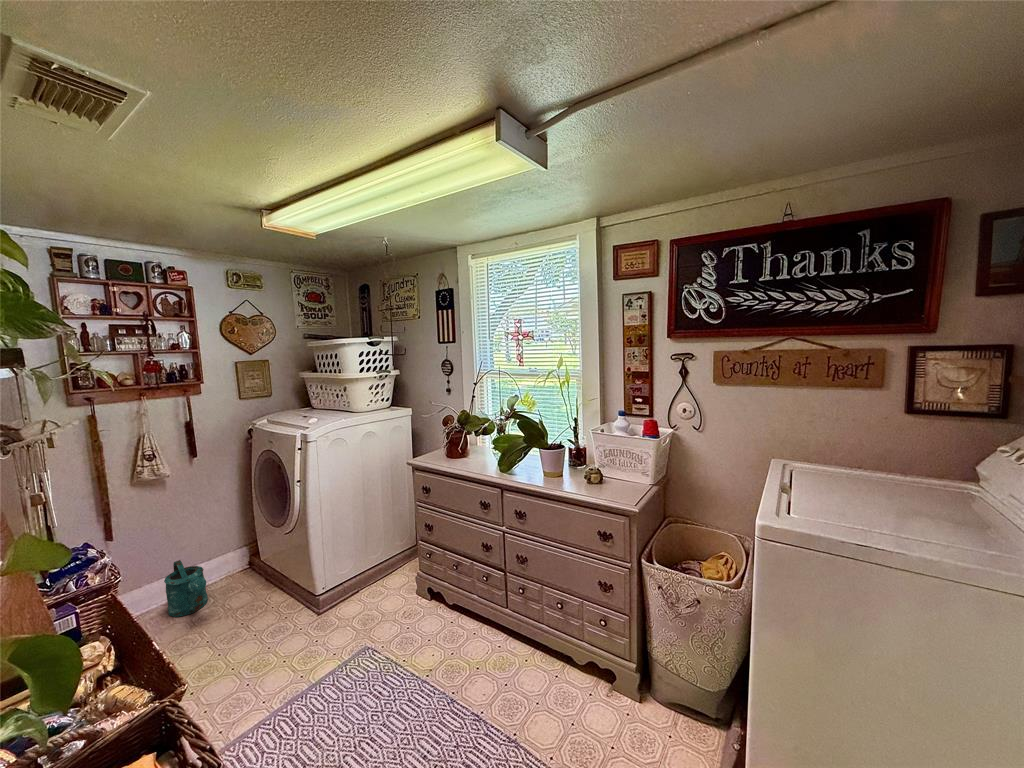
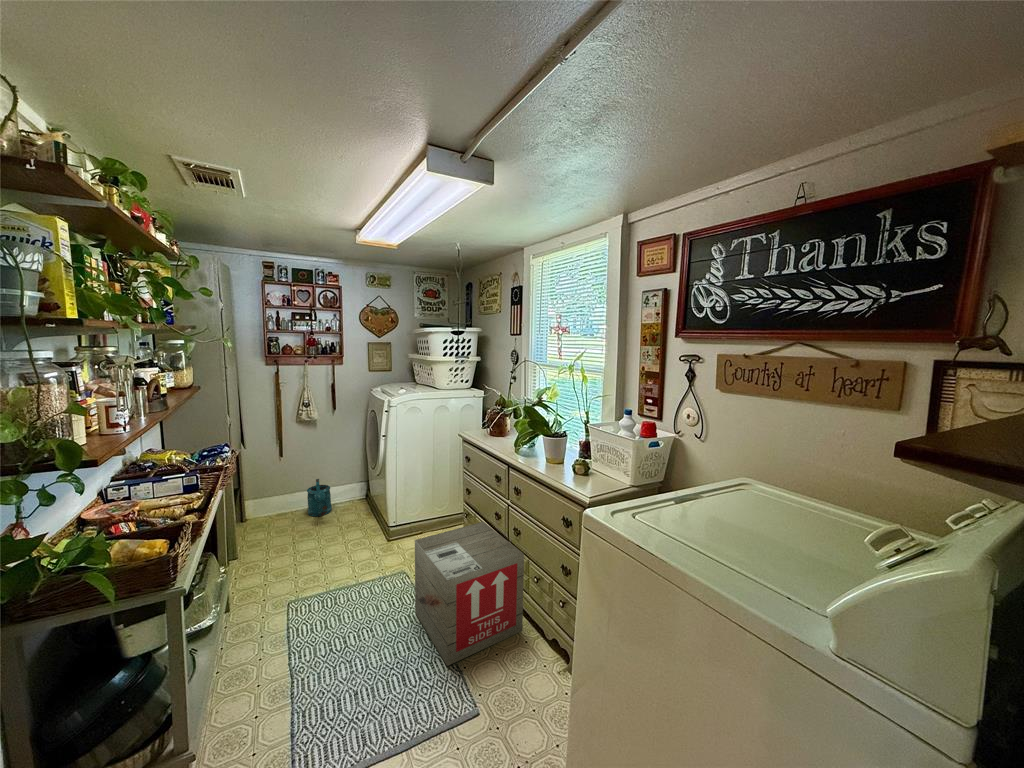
wooden crate: none [413,559,548,745] -> present [415,522,524,666]

